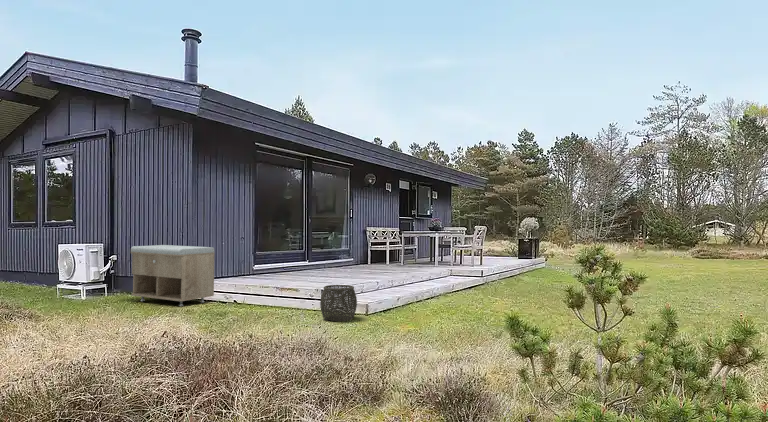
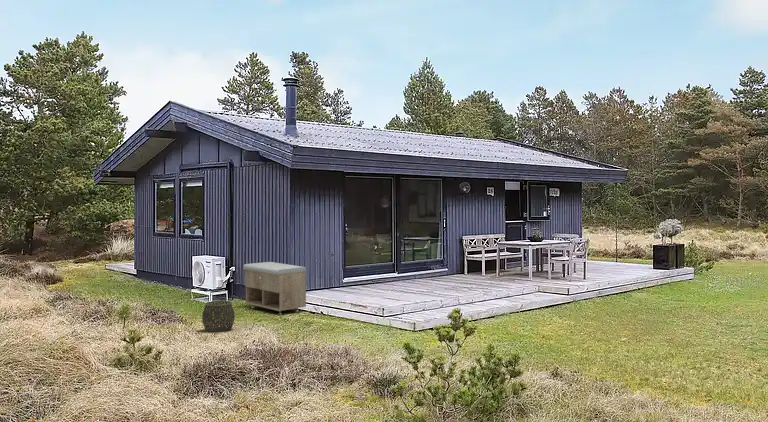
woven basket: present [320,285,357,321] -> present [202,301,235,332]

